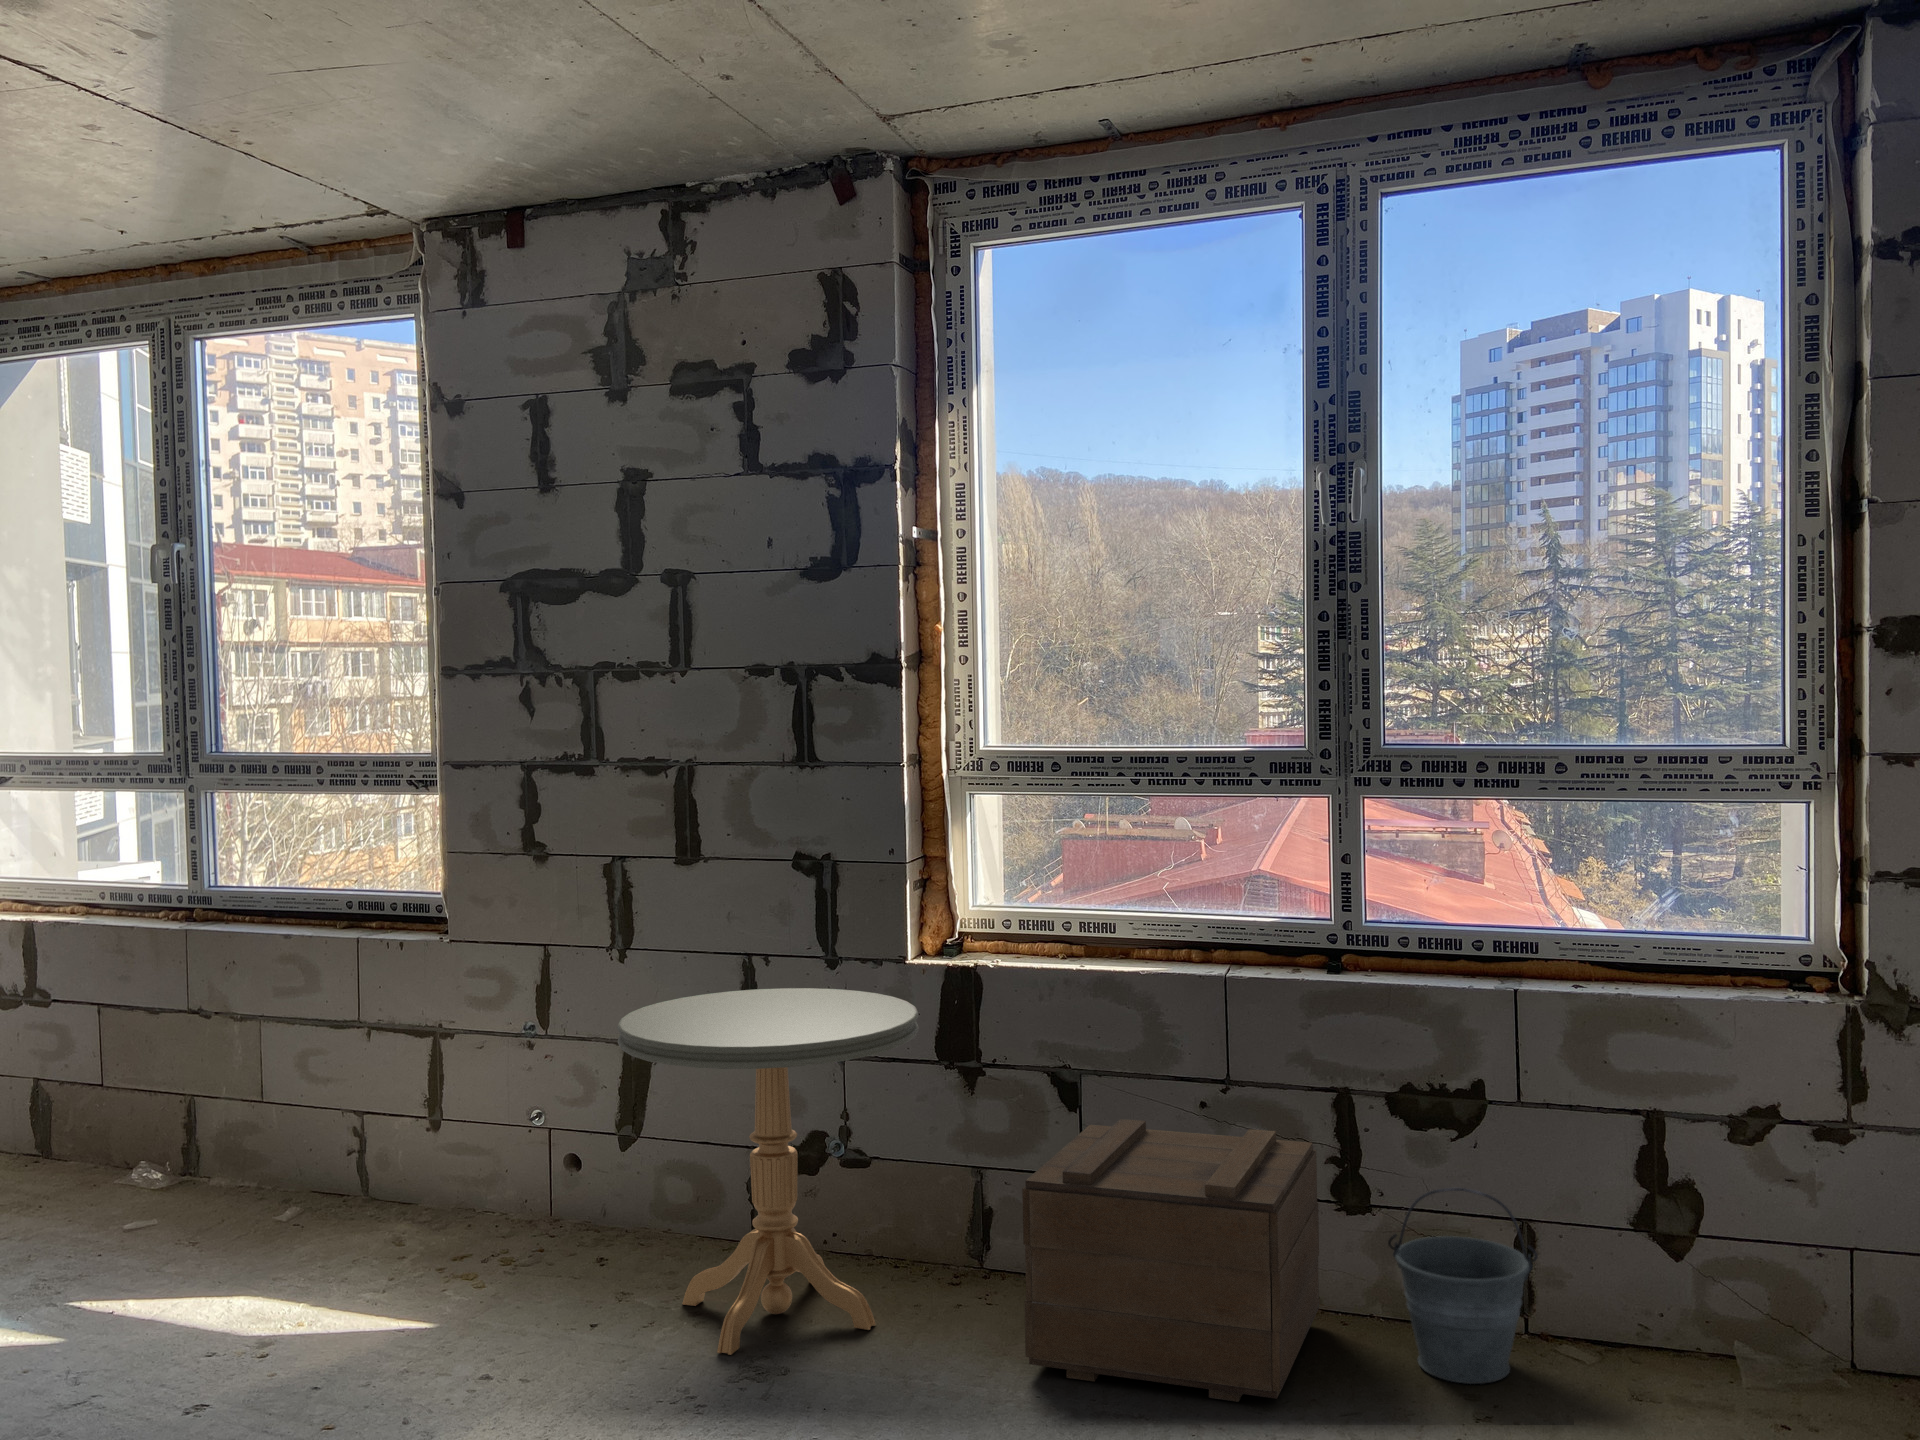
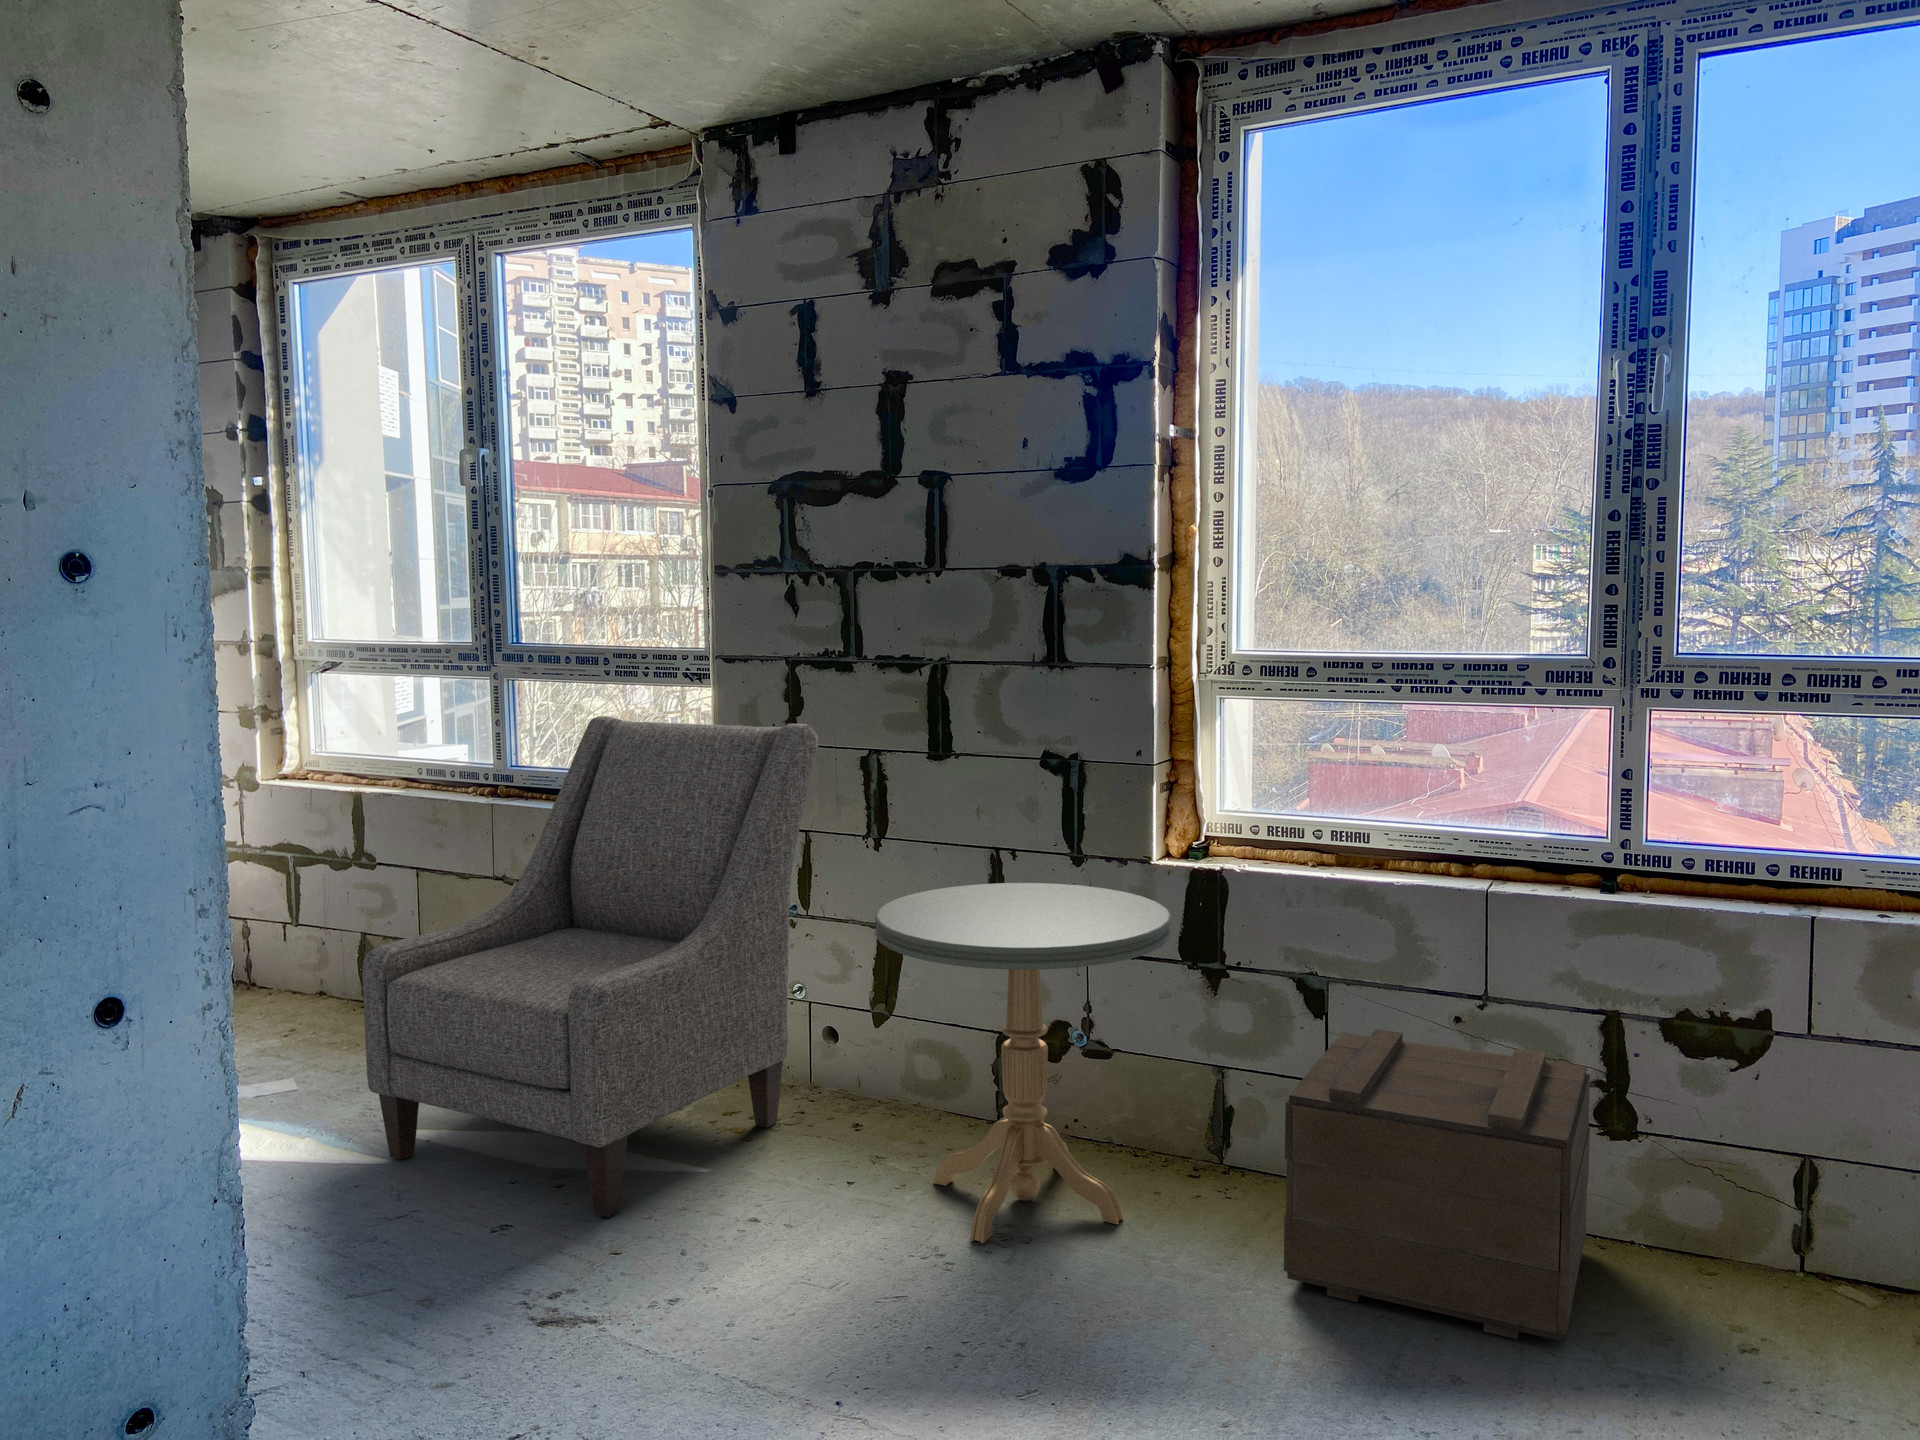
chair: none [54,827,560,1355] -> present [363,716,818,1217]
bucket: present [1388,1188,1538,1384] -> none [1676,1127,1854,1337]

